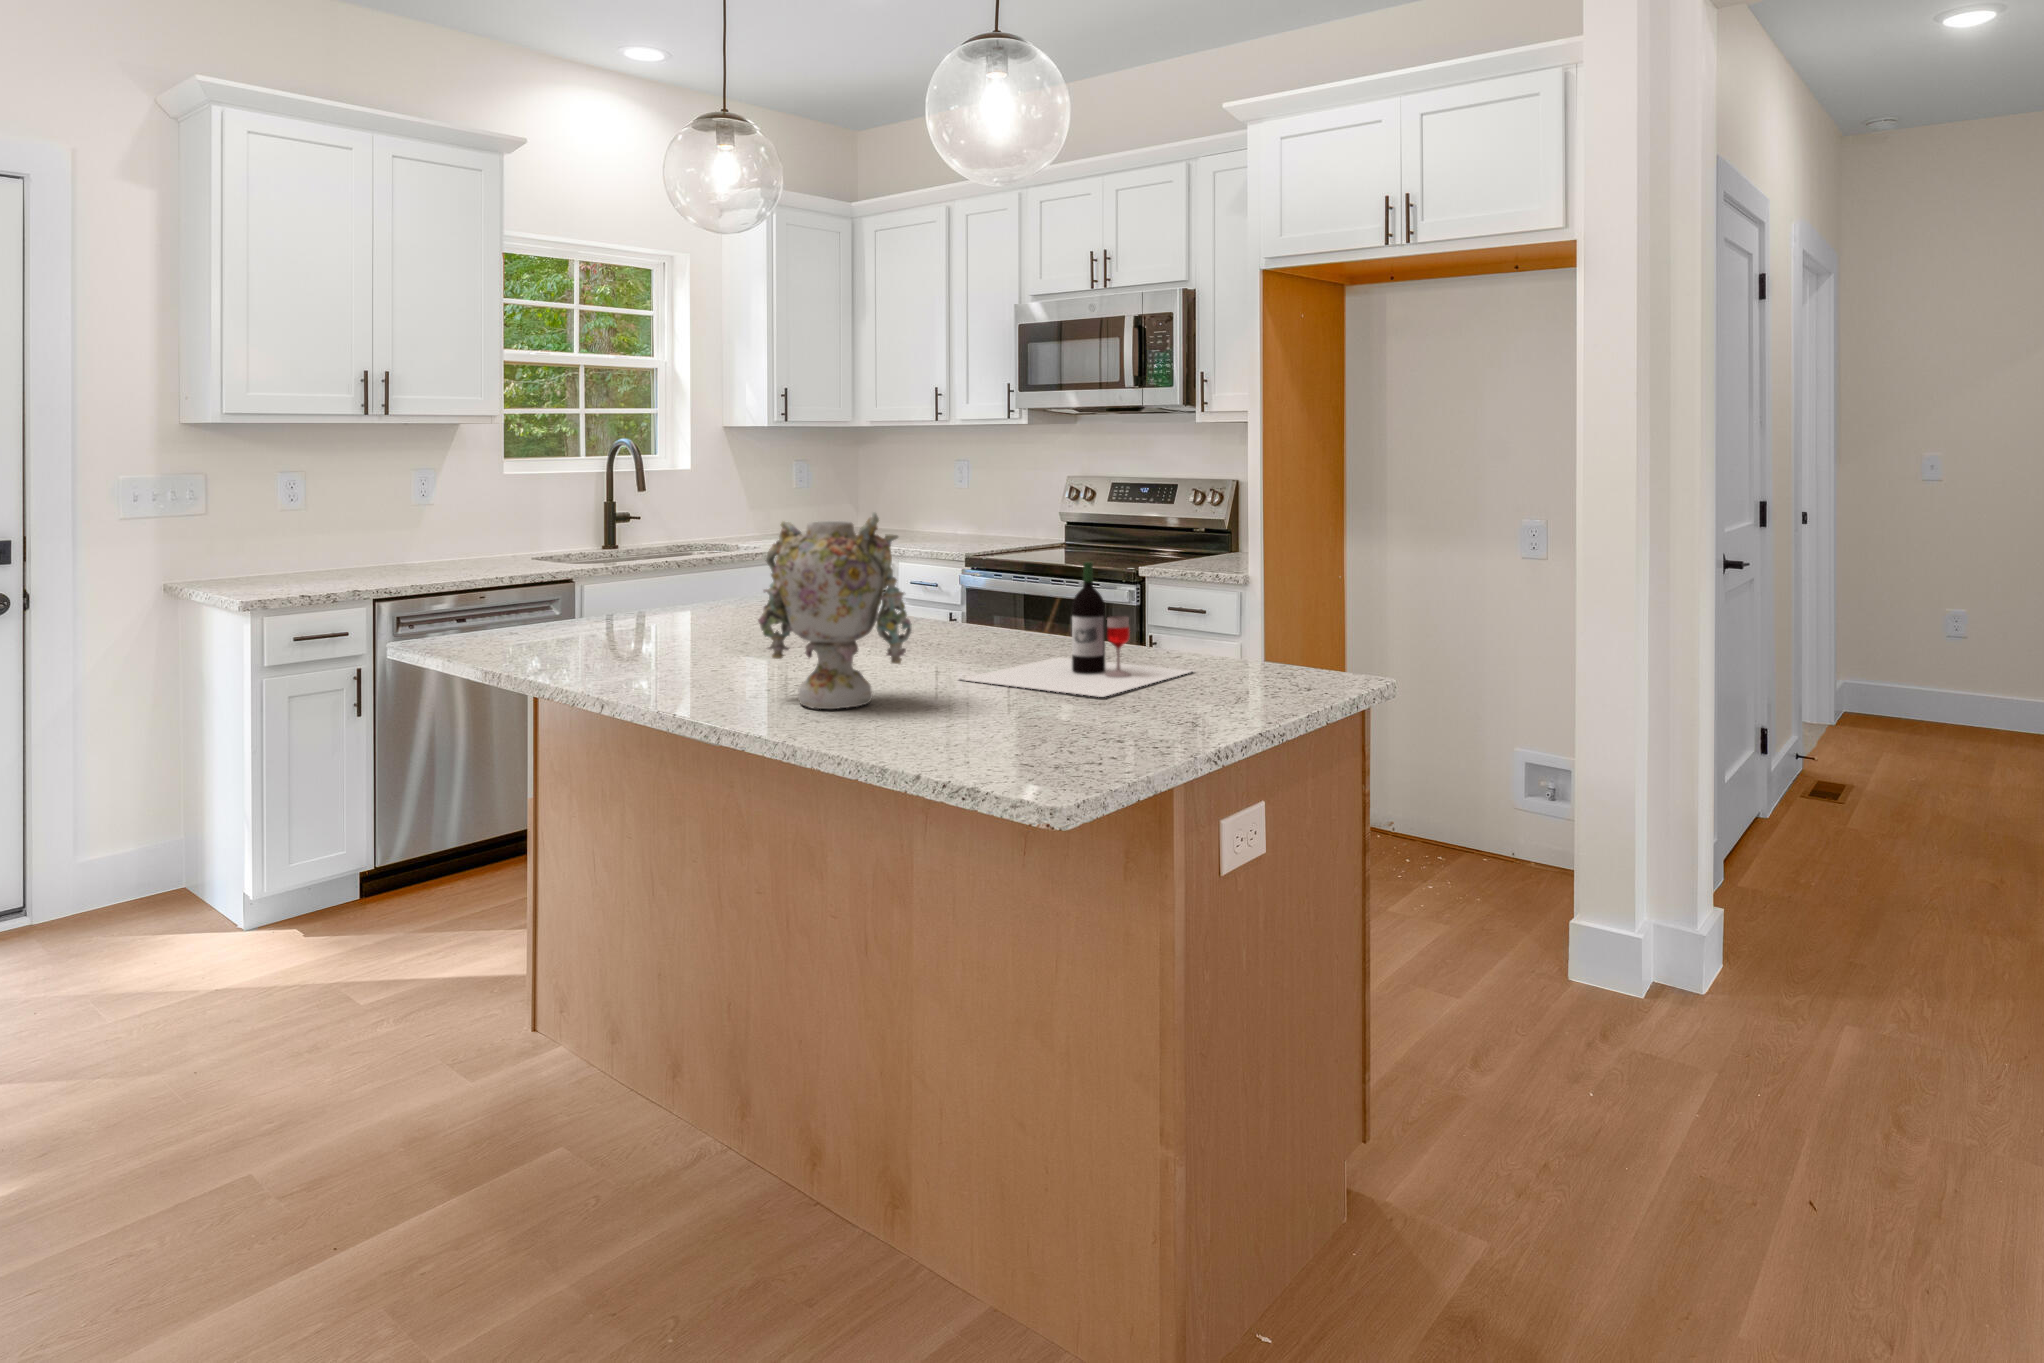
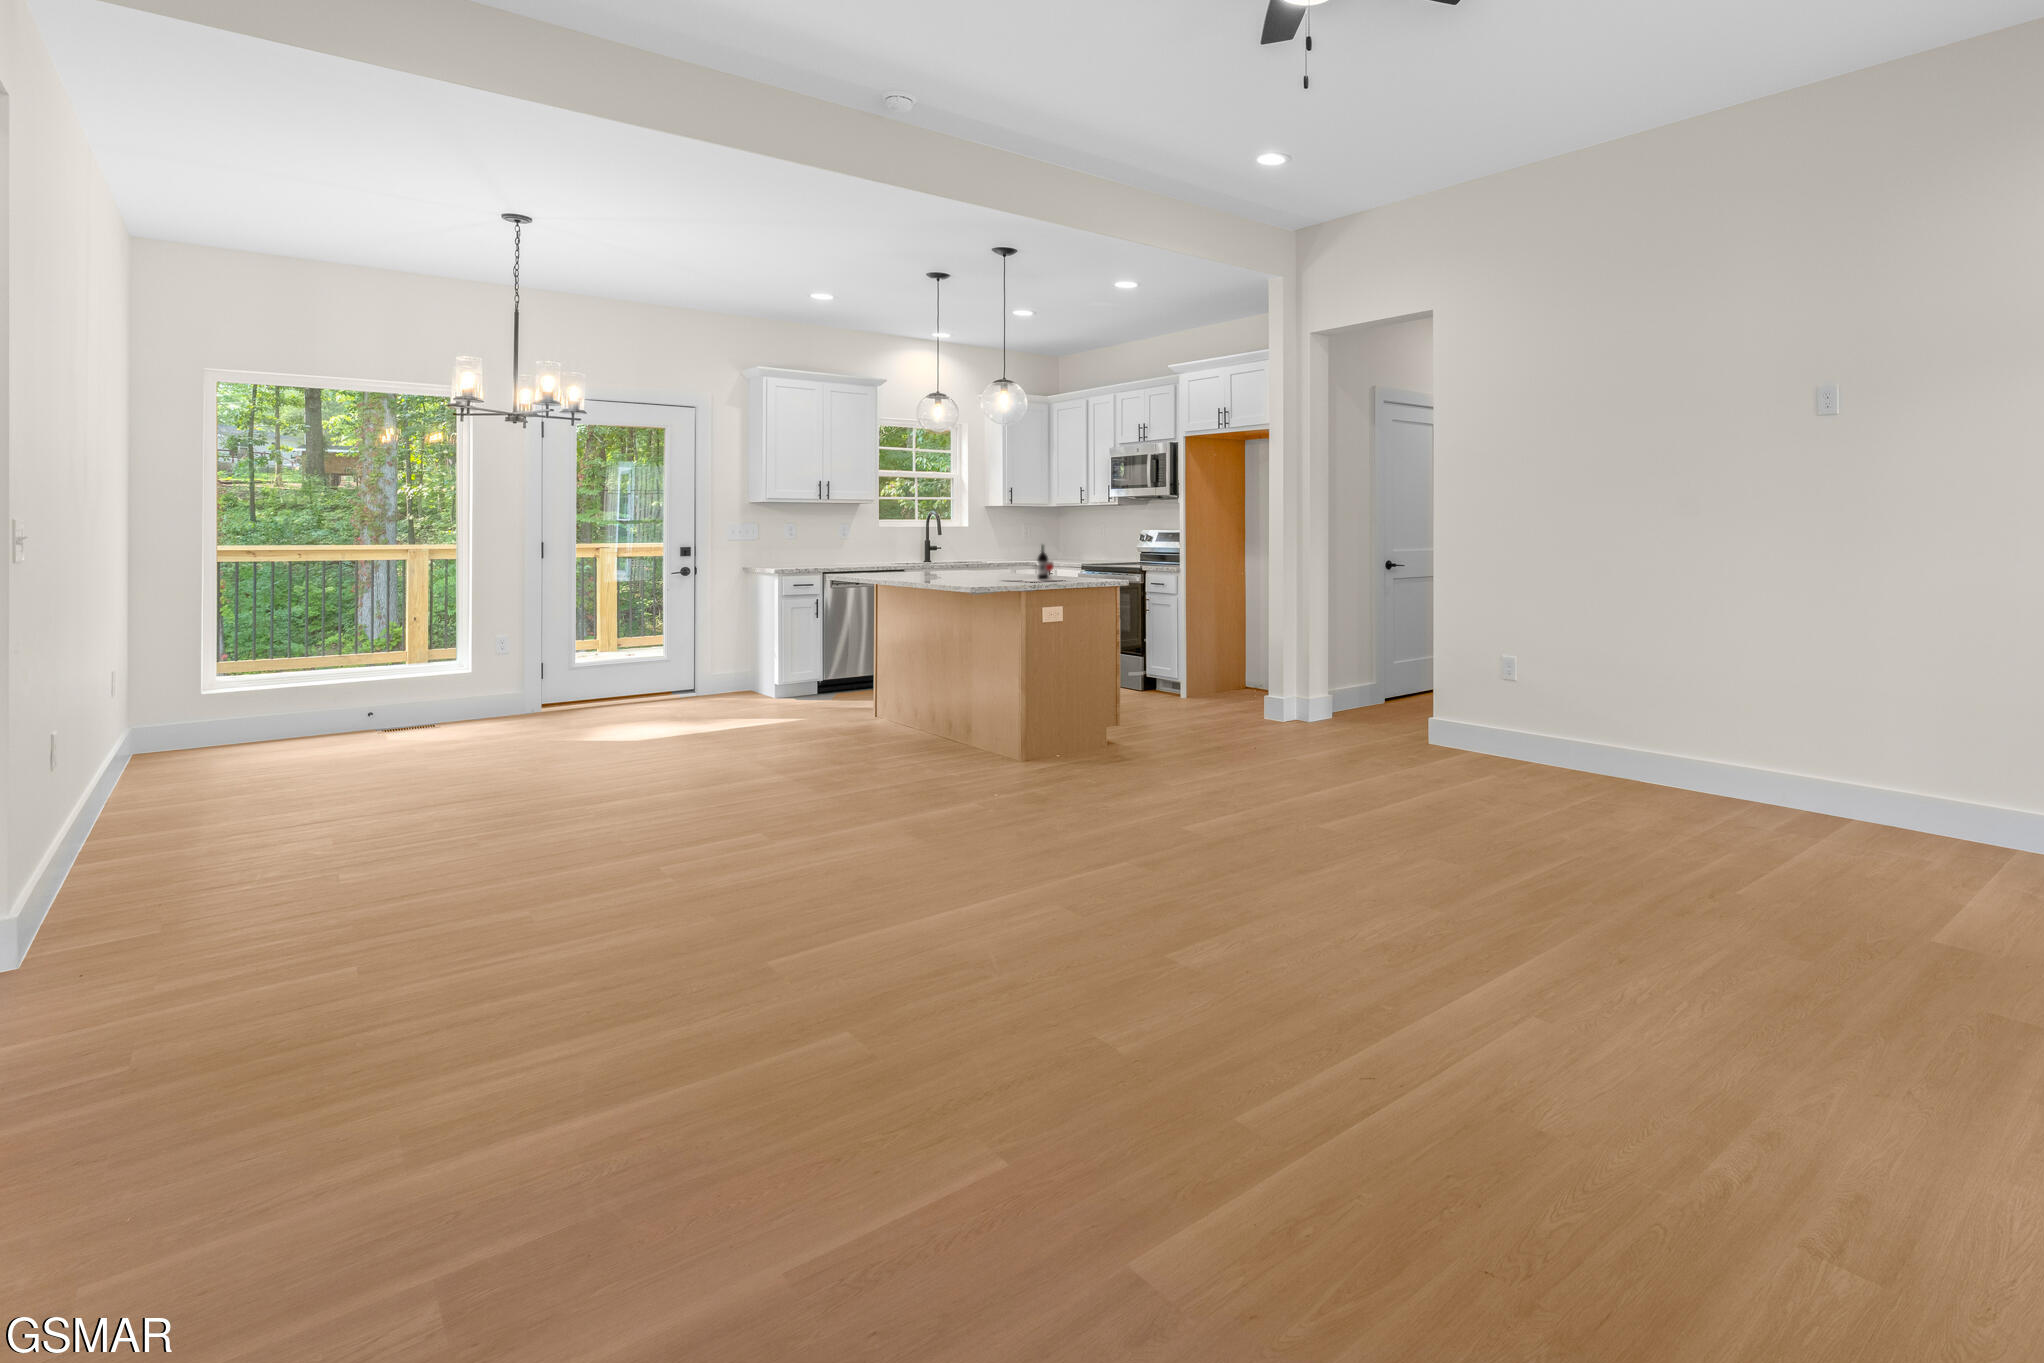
vase: present [758,512,912,709] -> none [932,525,974,583]

